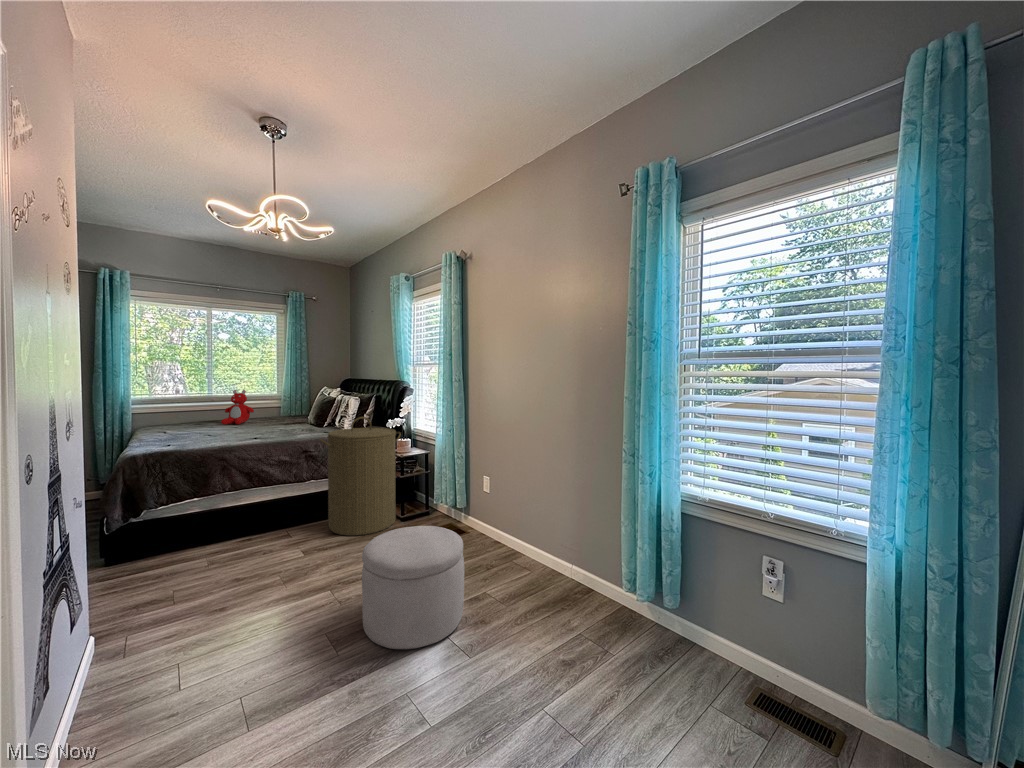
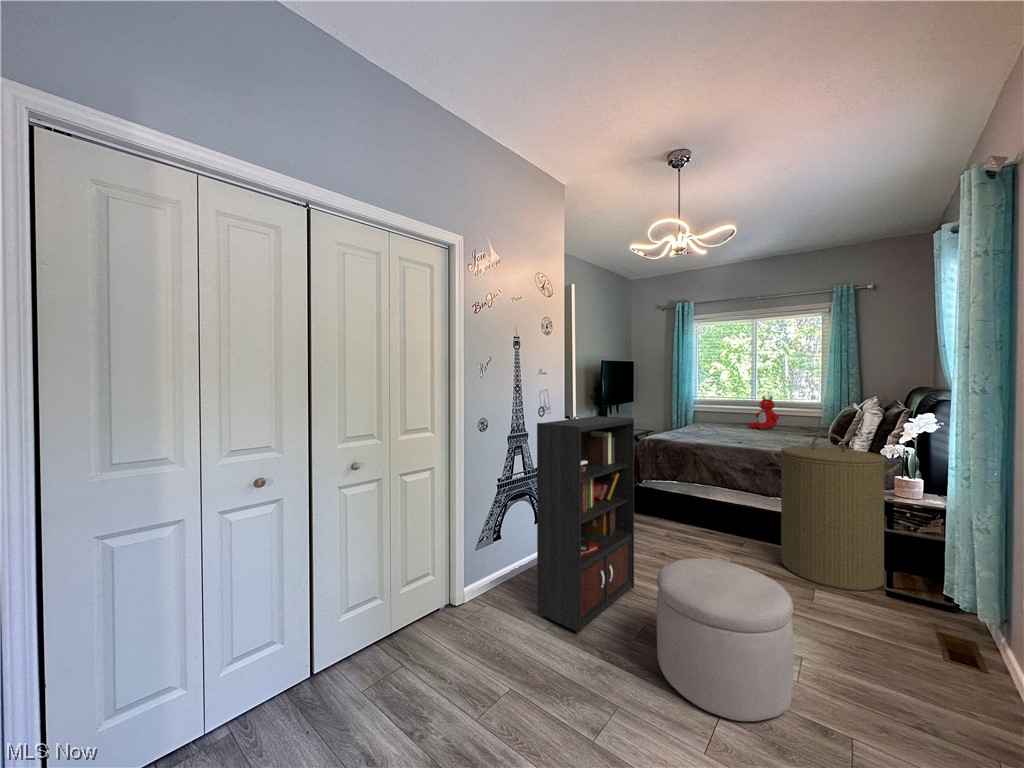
bookcase: none [147,421,295,727] -> present [537,416,634,633]

